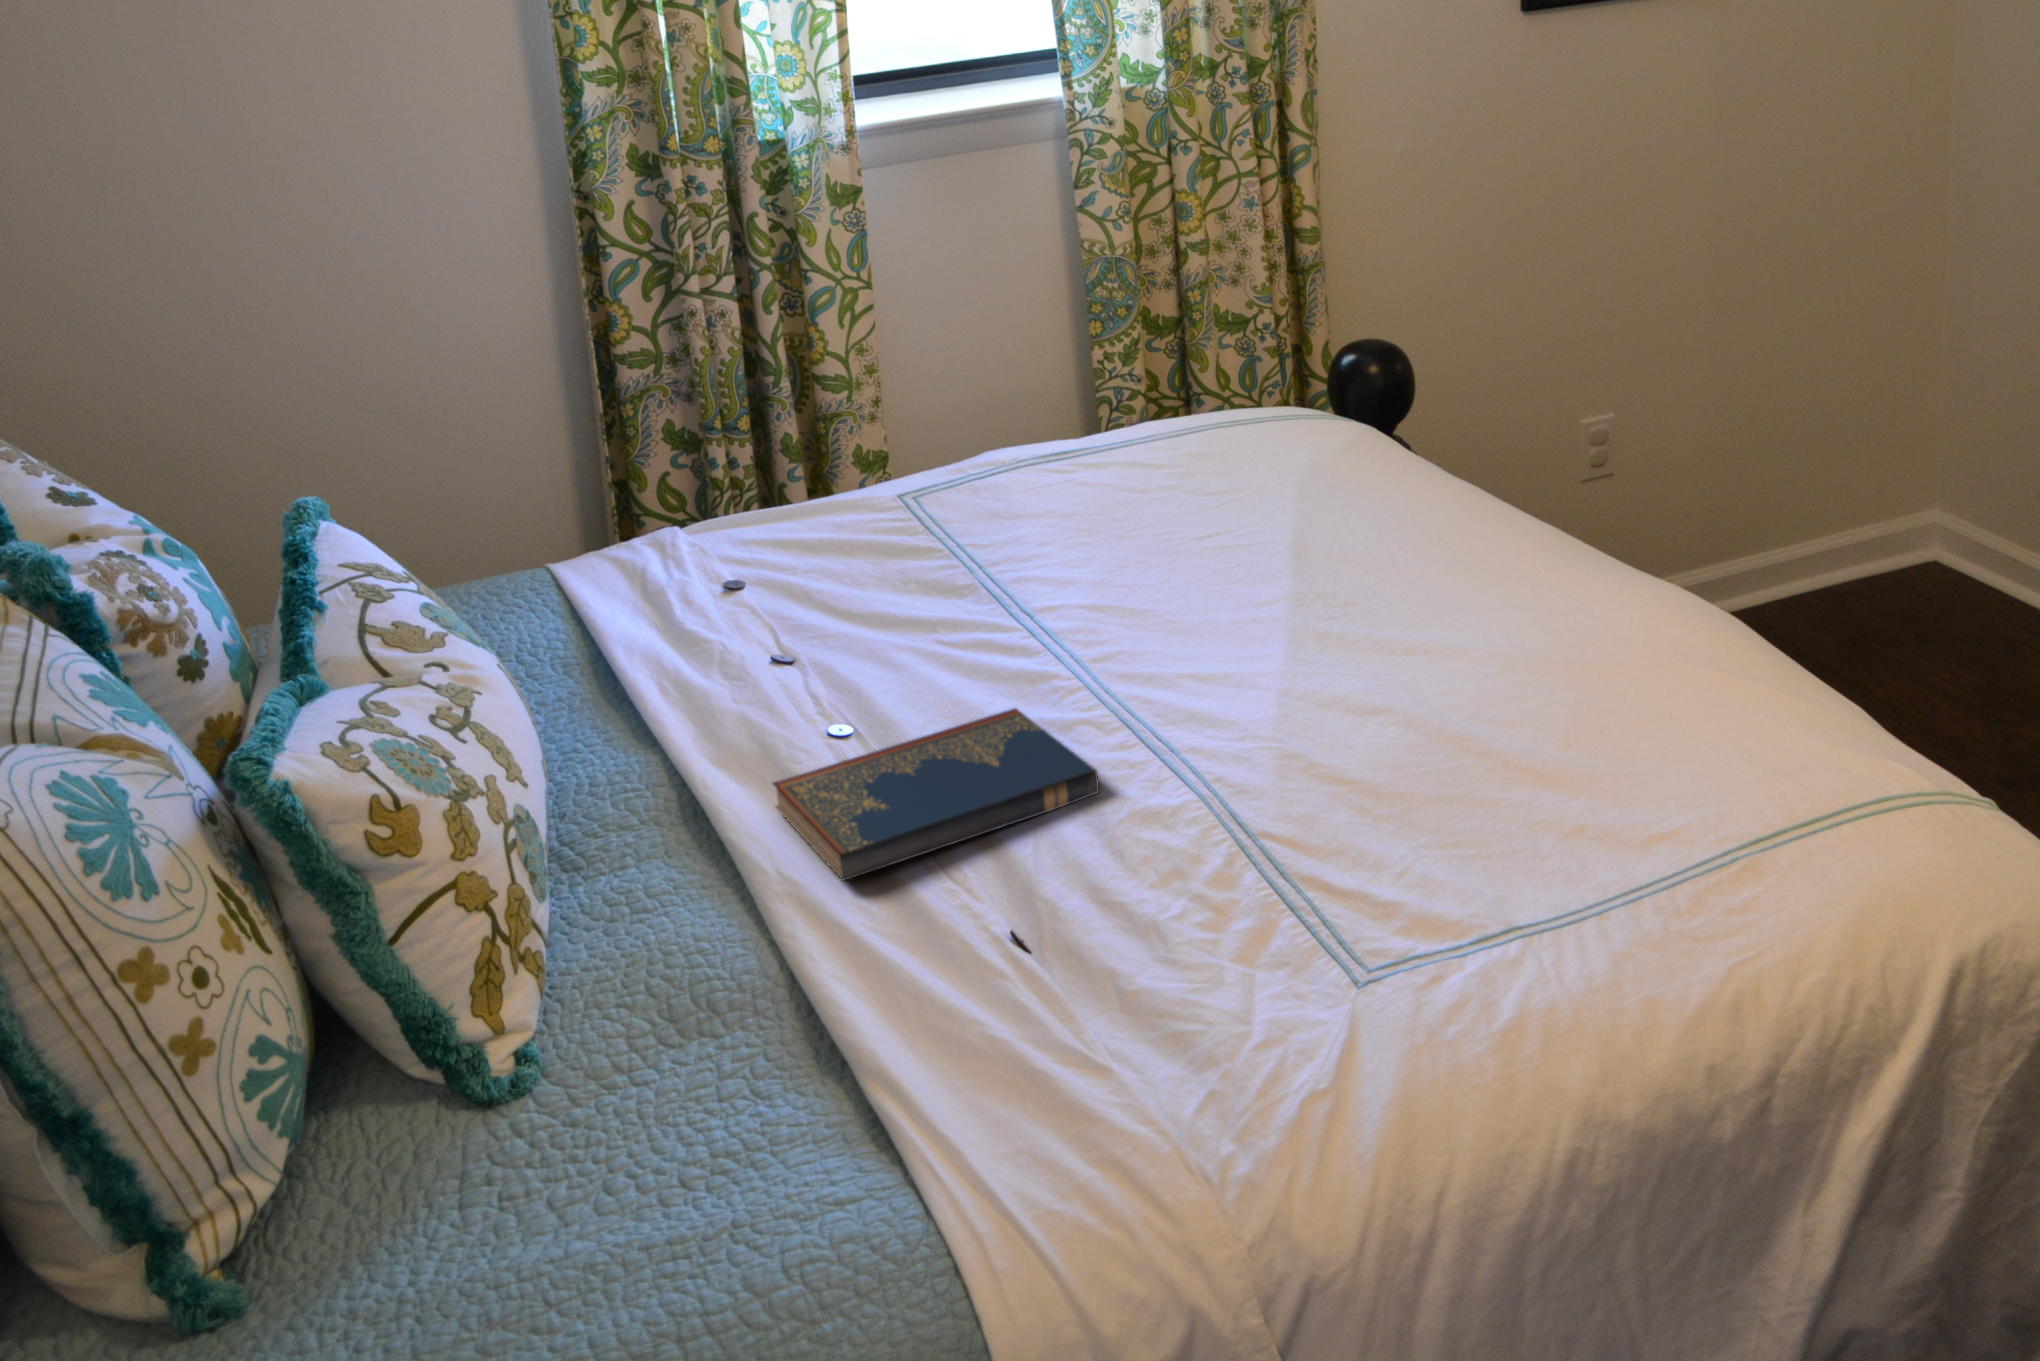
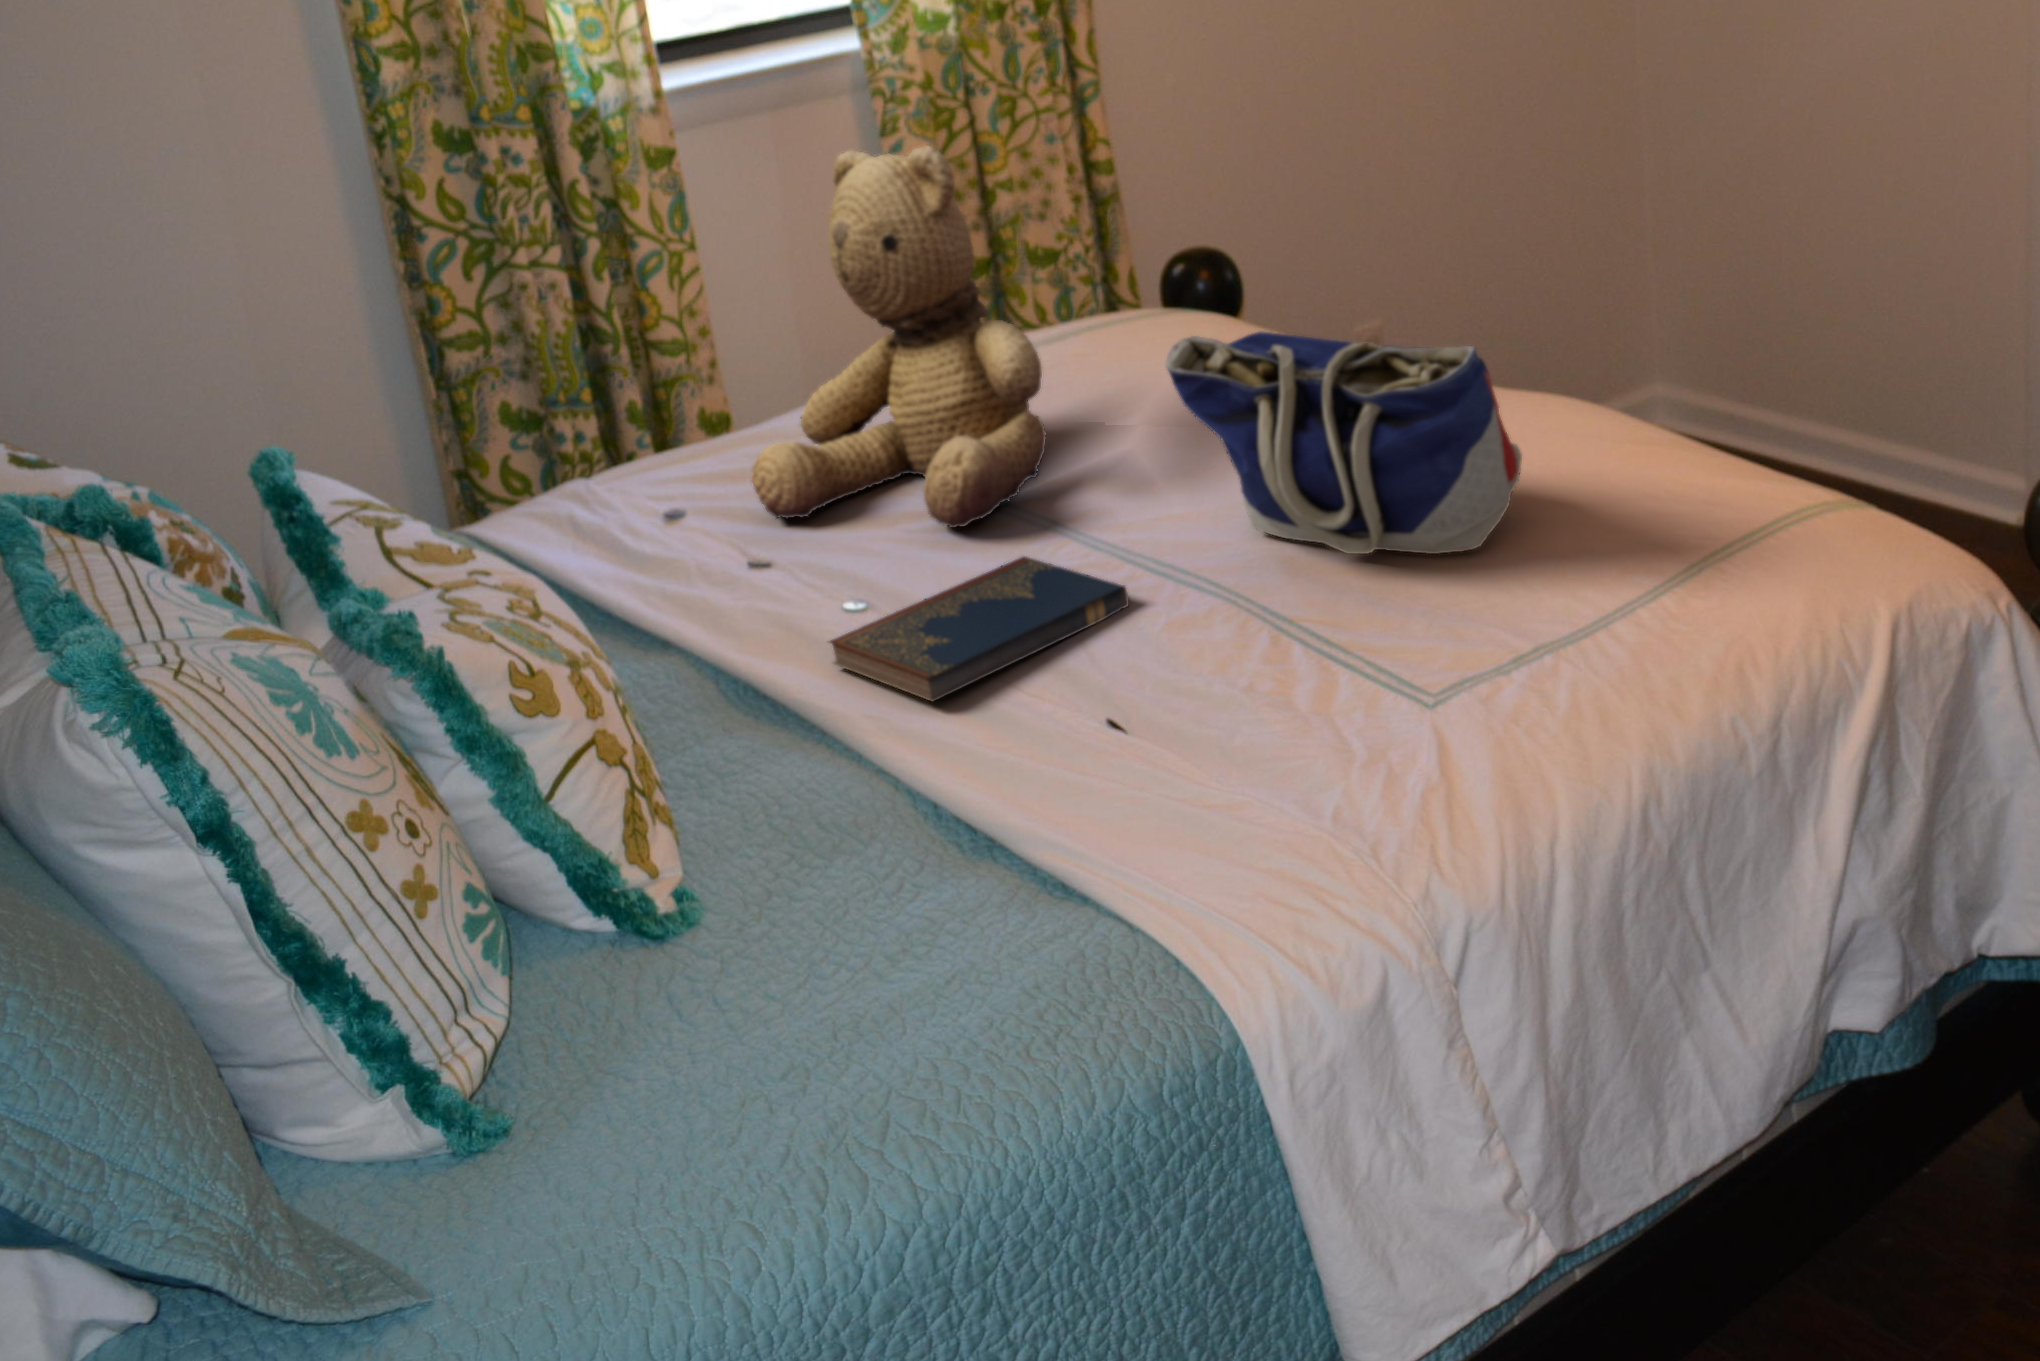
teddy bear: none [792,231,1095,658] -> present [752,146,1046,528]
tote bag: none [1179,494,1579,795] -> present [1166,331,1522,554]

